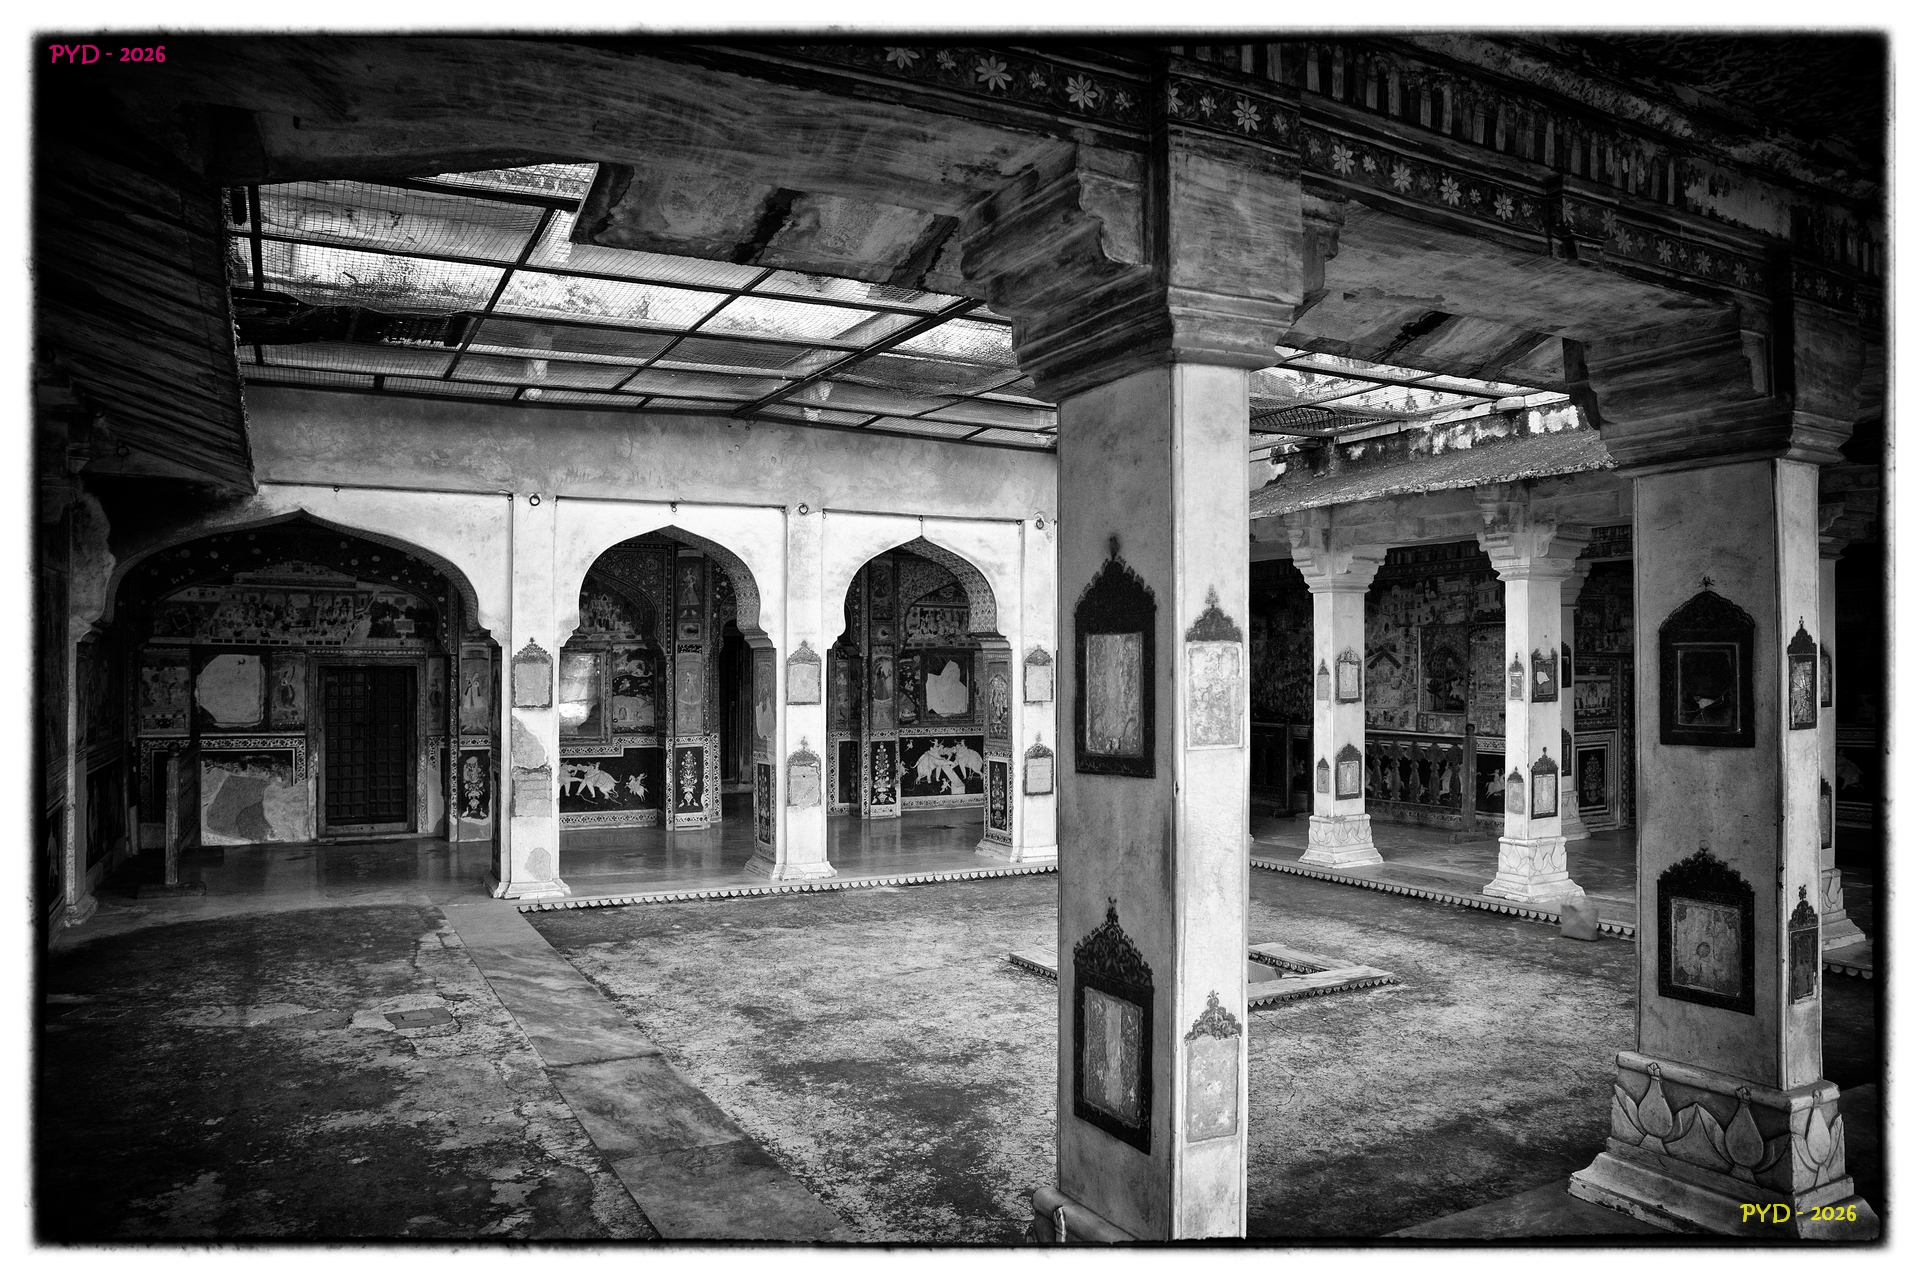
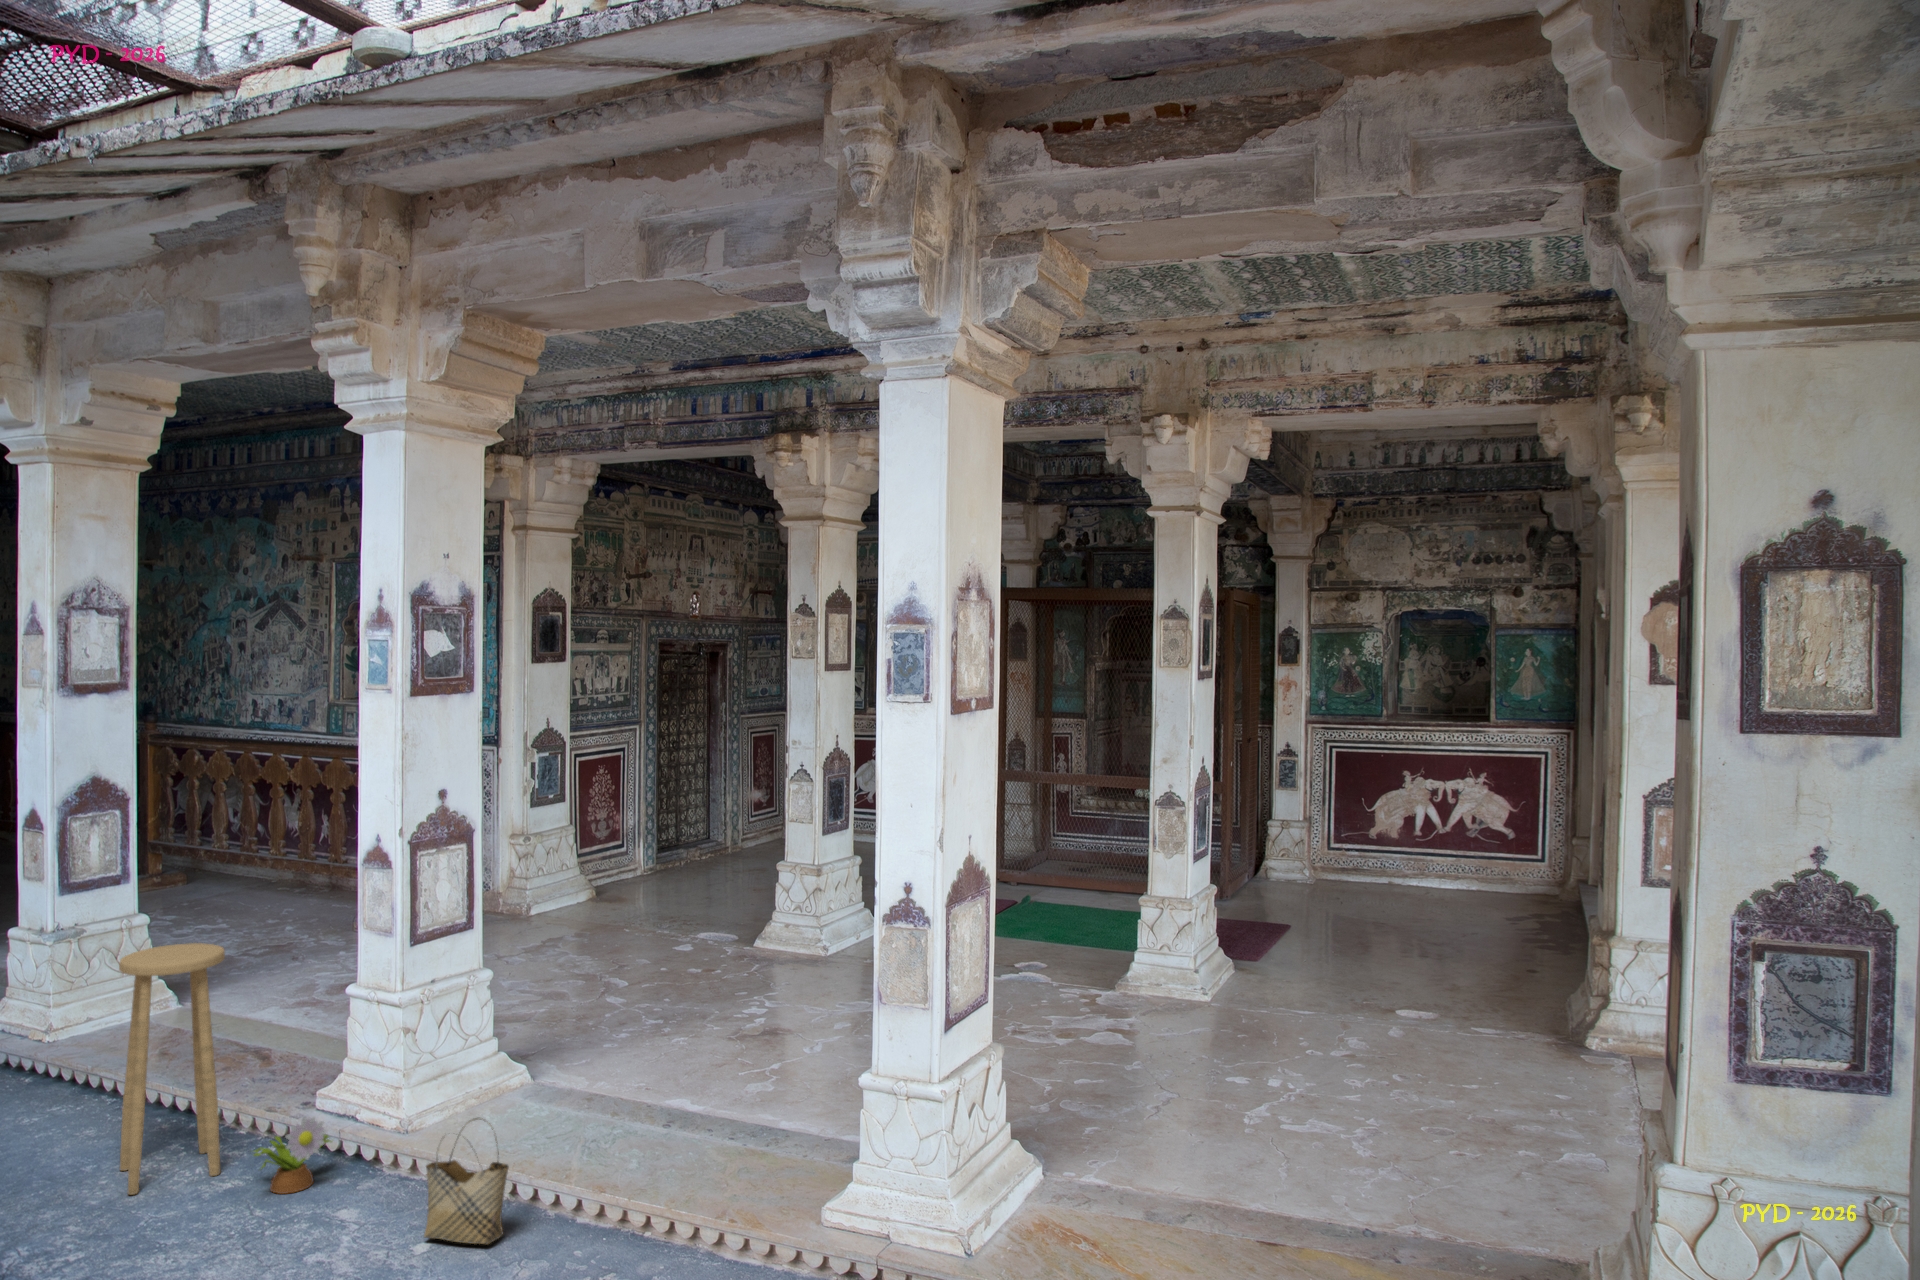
stool: none [1408,810,1453,910] -> present [119,943,225,1195]
decorative plant: none [1469,886,1505,918] -> present [254,1118,332,1194]

